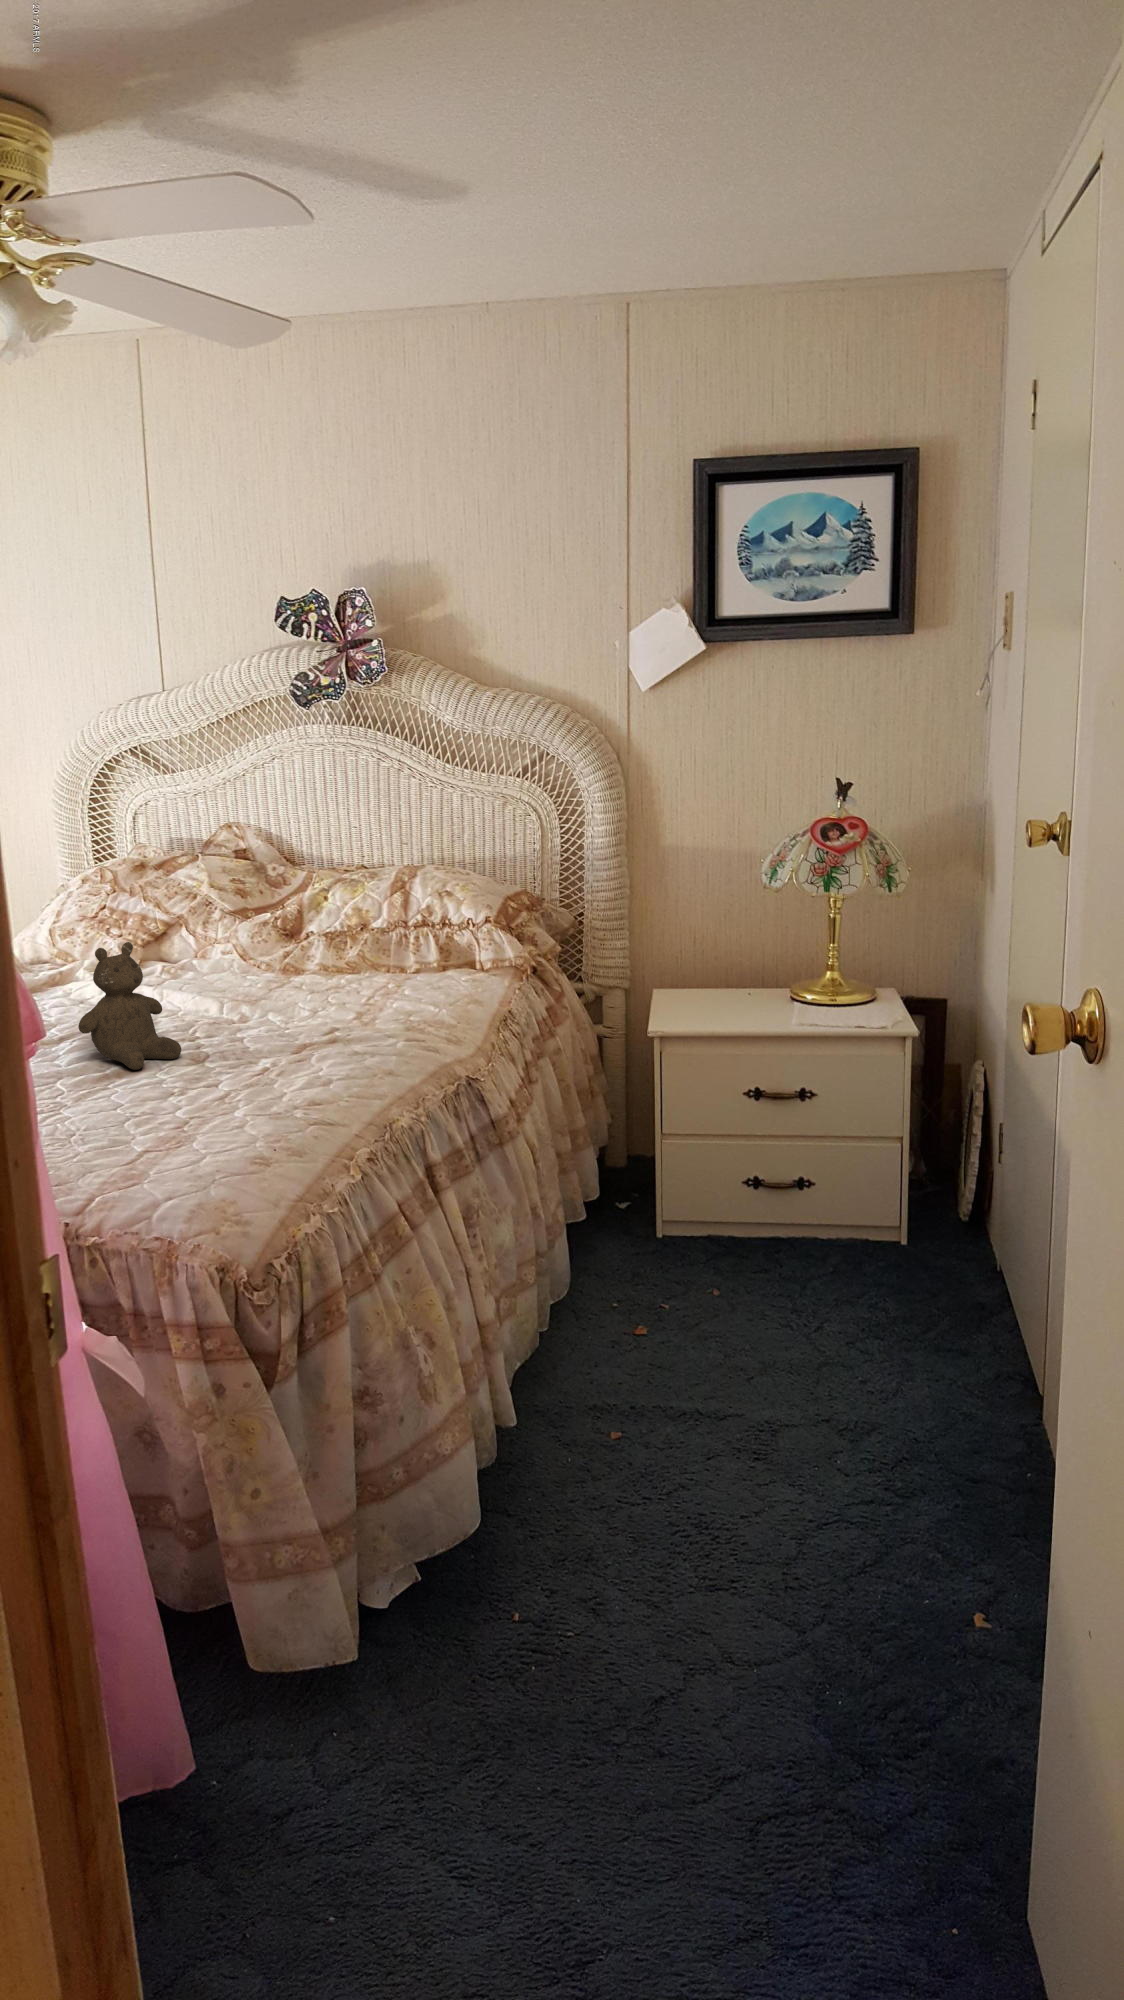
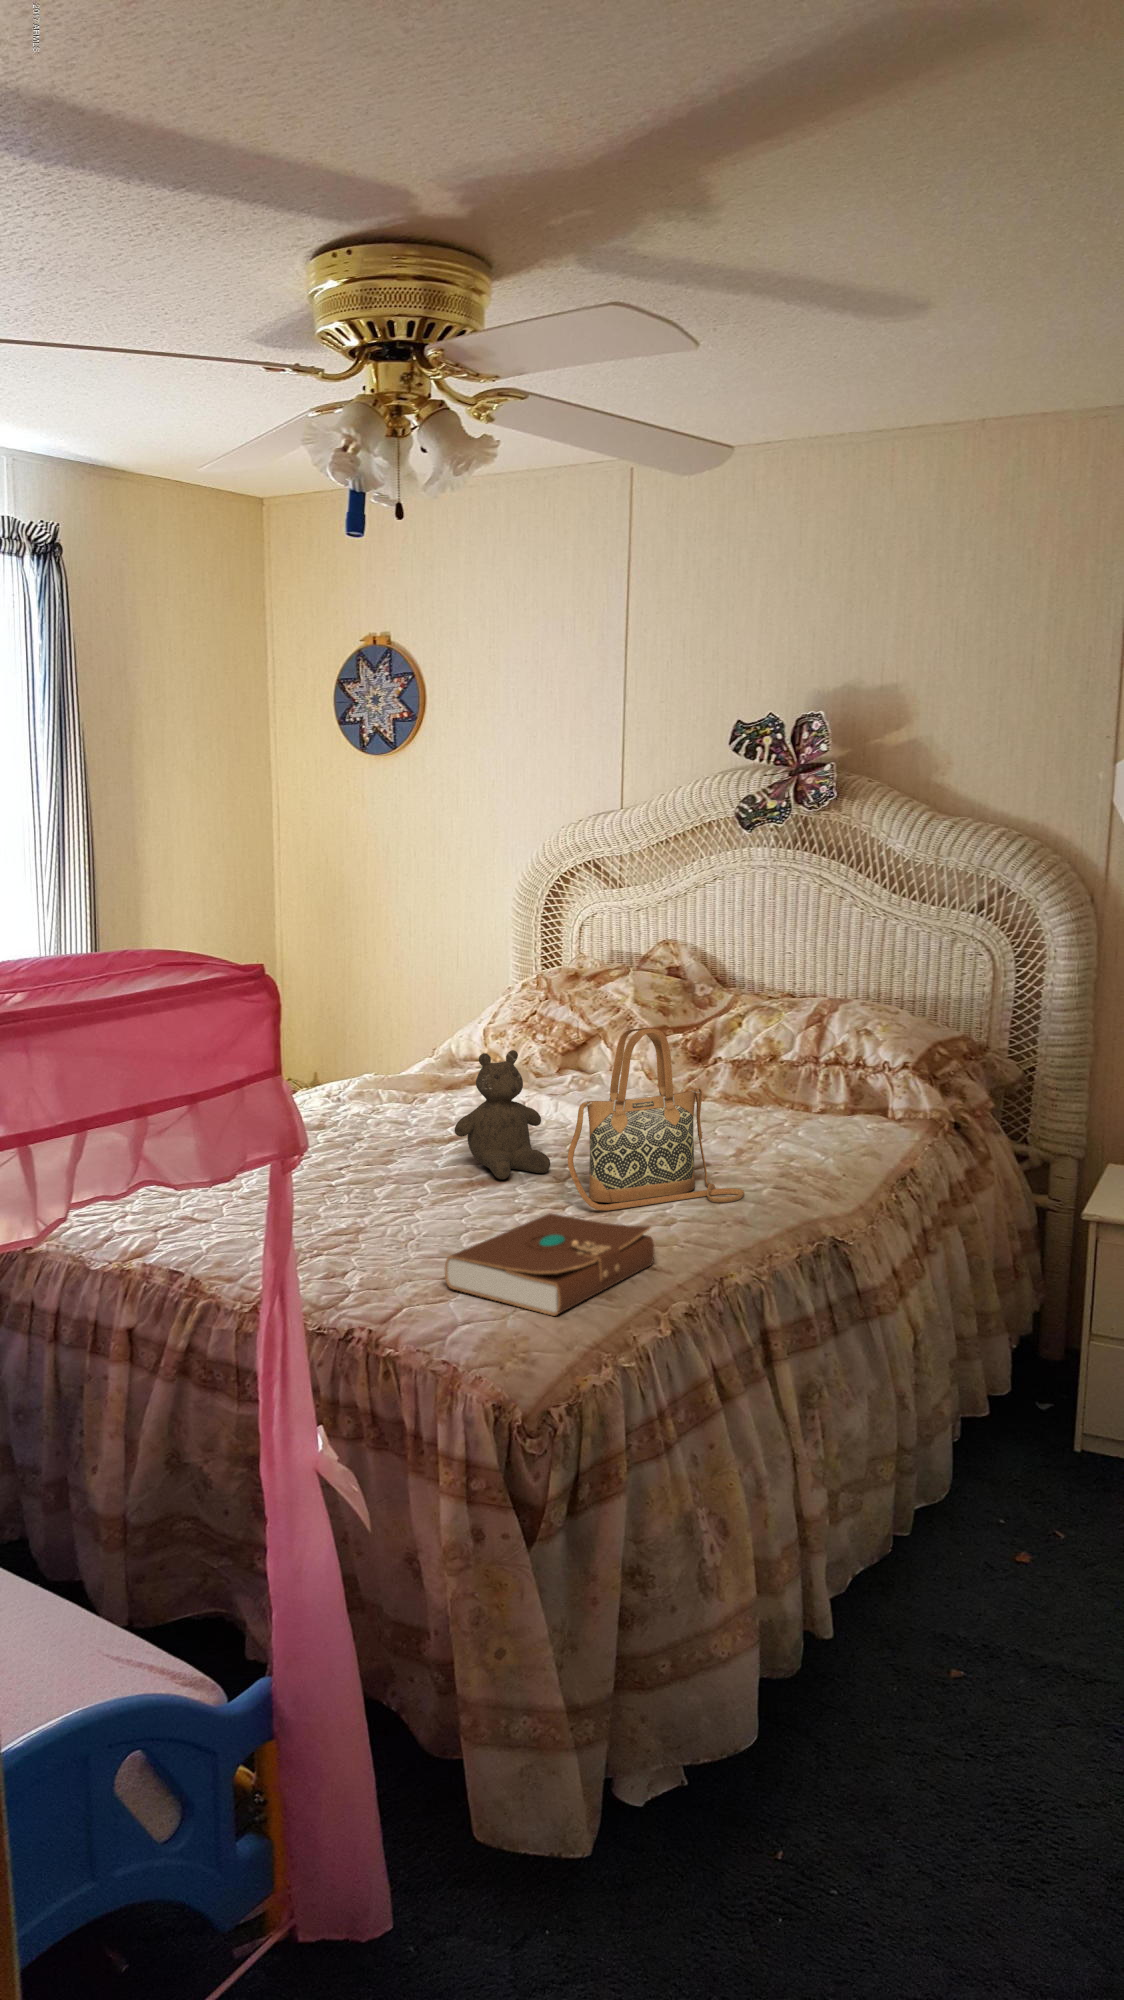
handbag: none [212,905,379,1083] -> present [567,1028,744,1211]
book: none [131,1087,324,1180] -> present [445,1214,654,1316]

